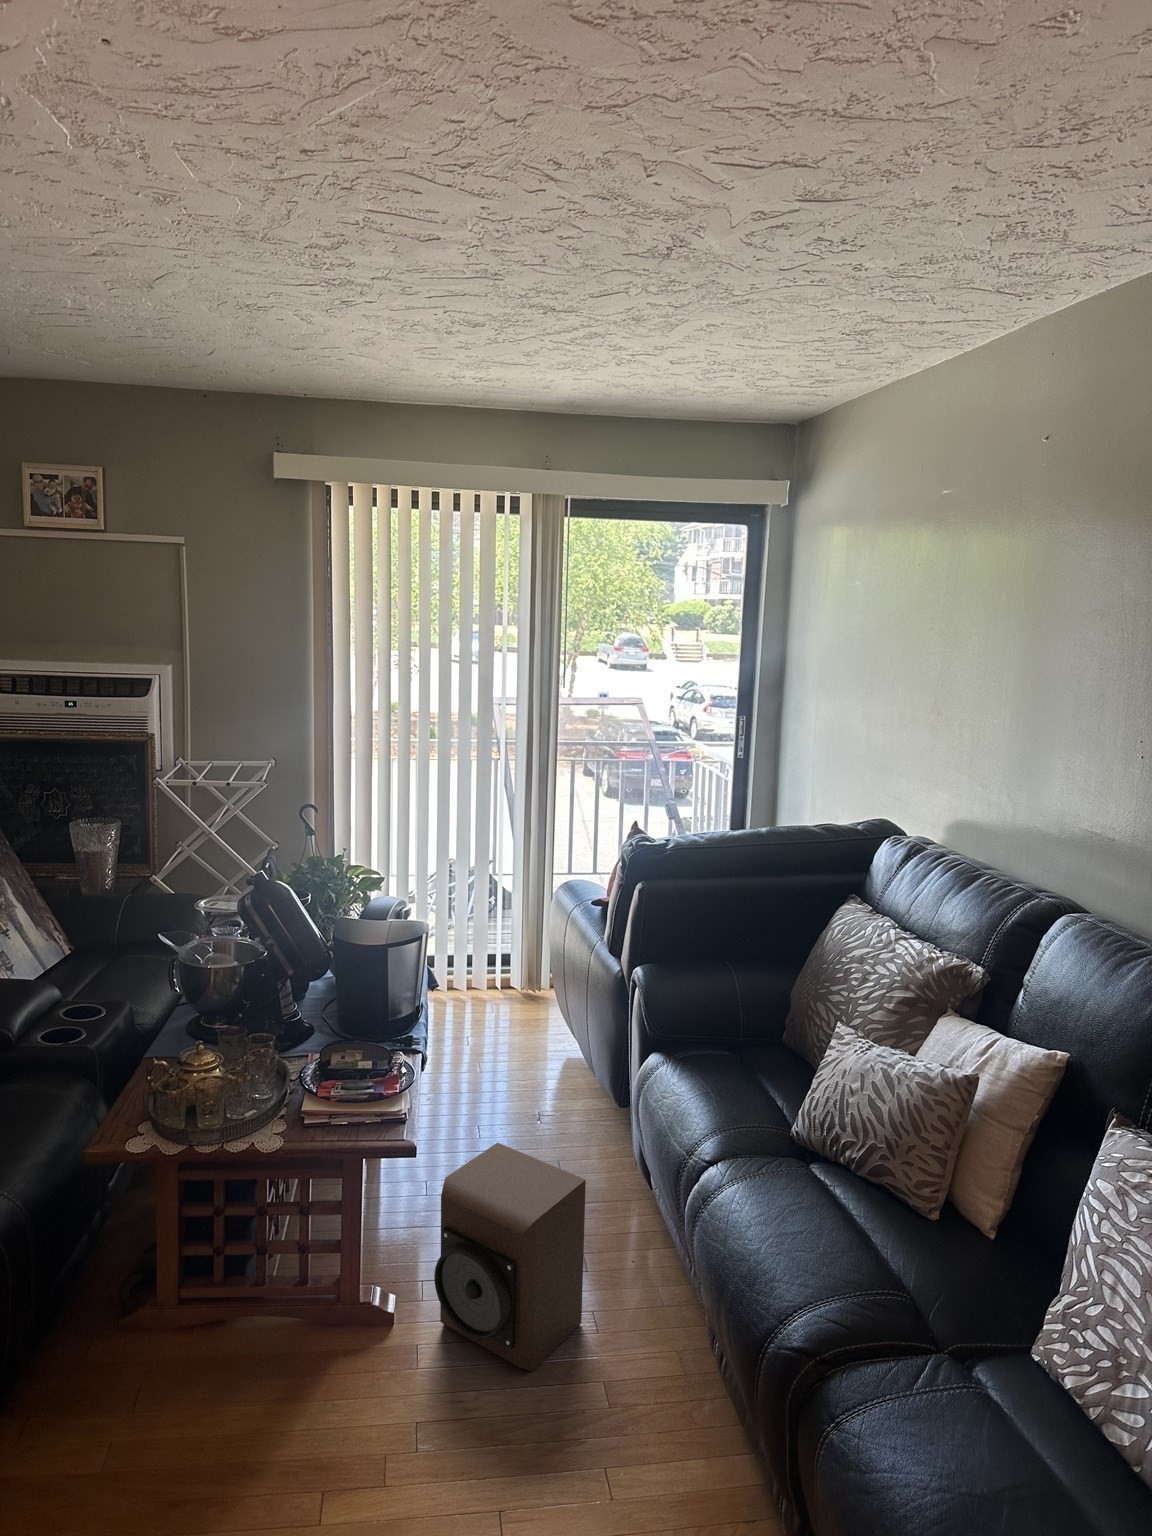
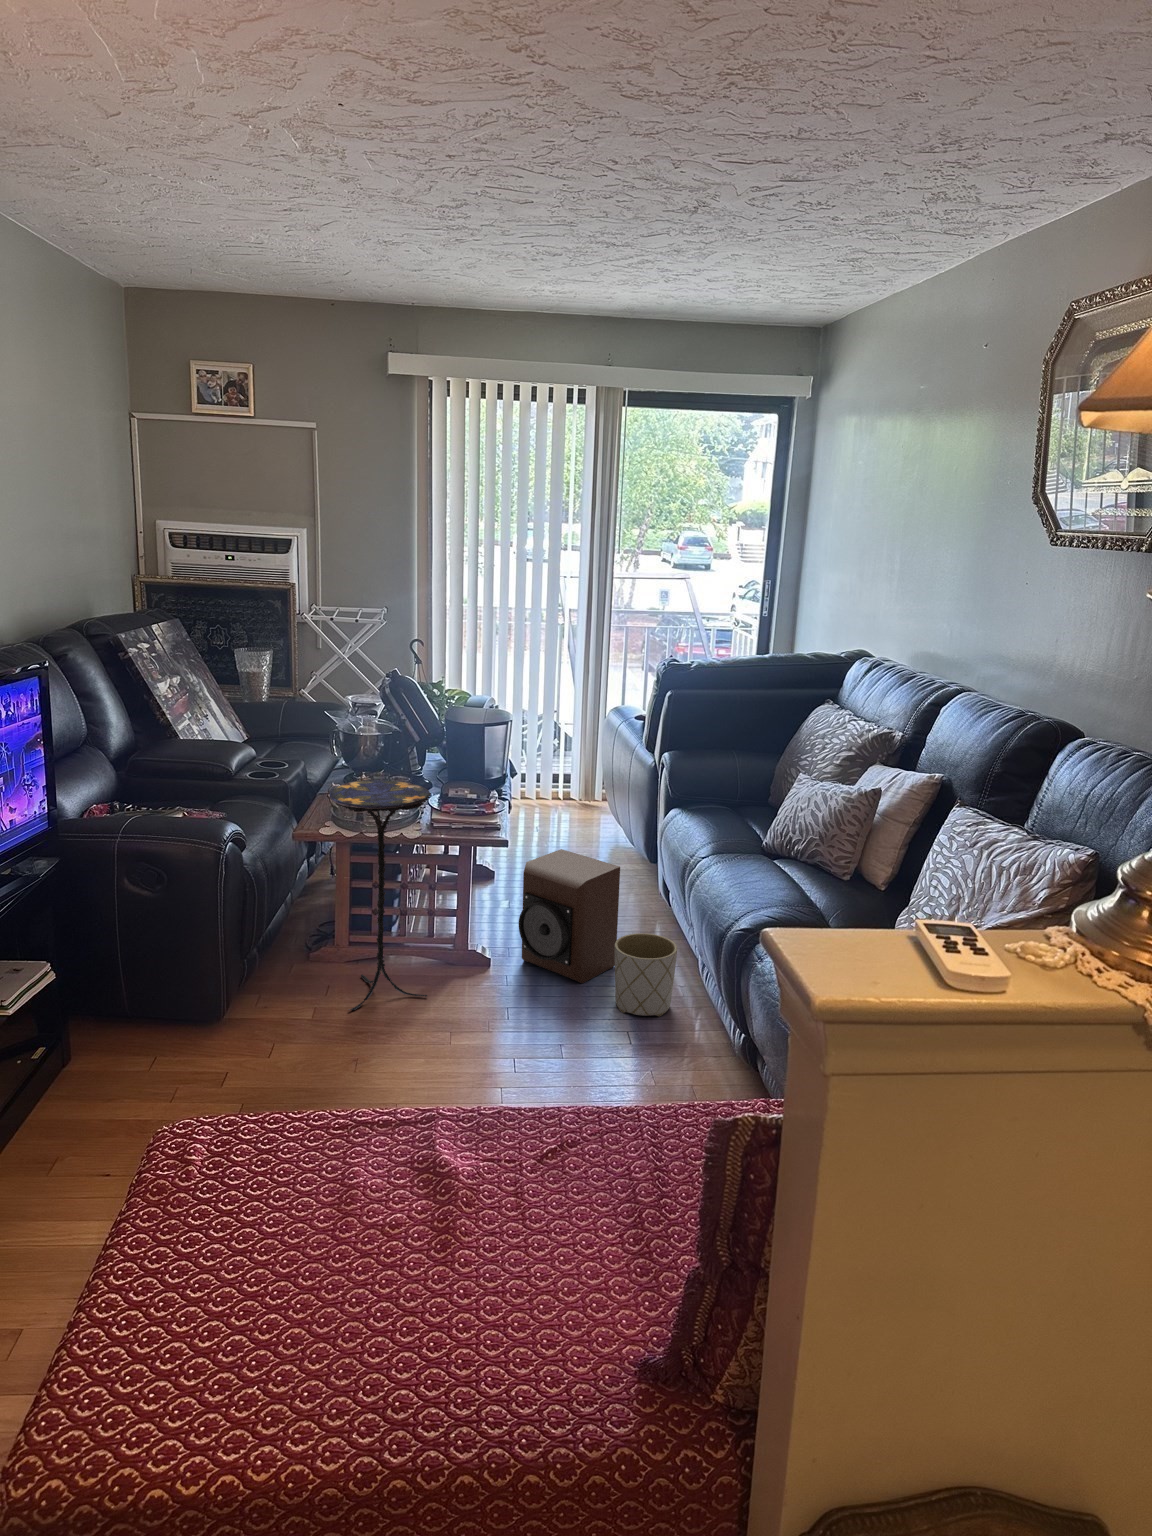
side table: none [113,1080,287,1485] -> present [329,779,431,1010]
planter: none [583,1299,681,1453] -> present [615,933,677,1017]

